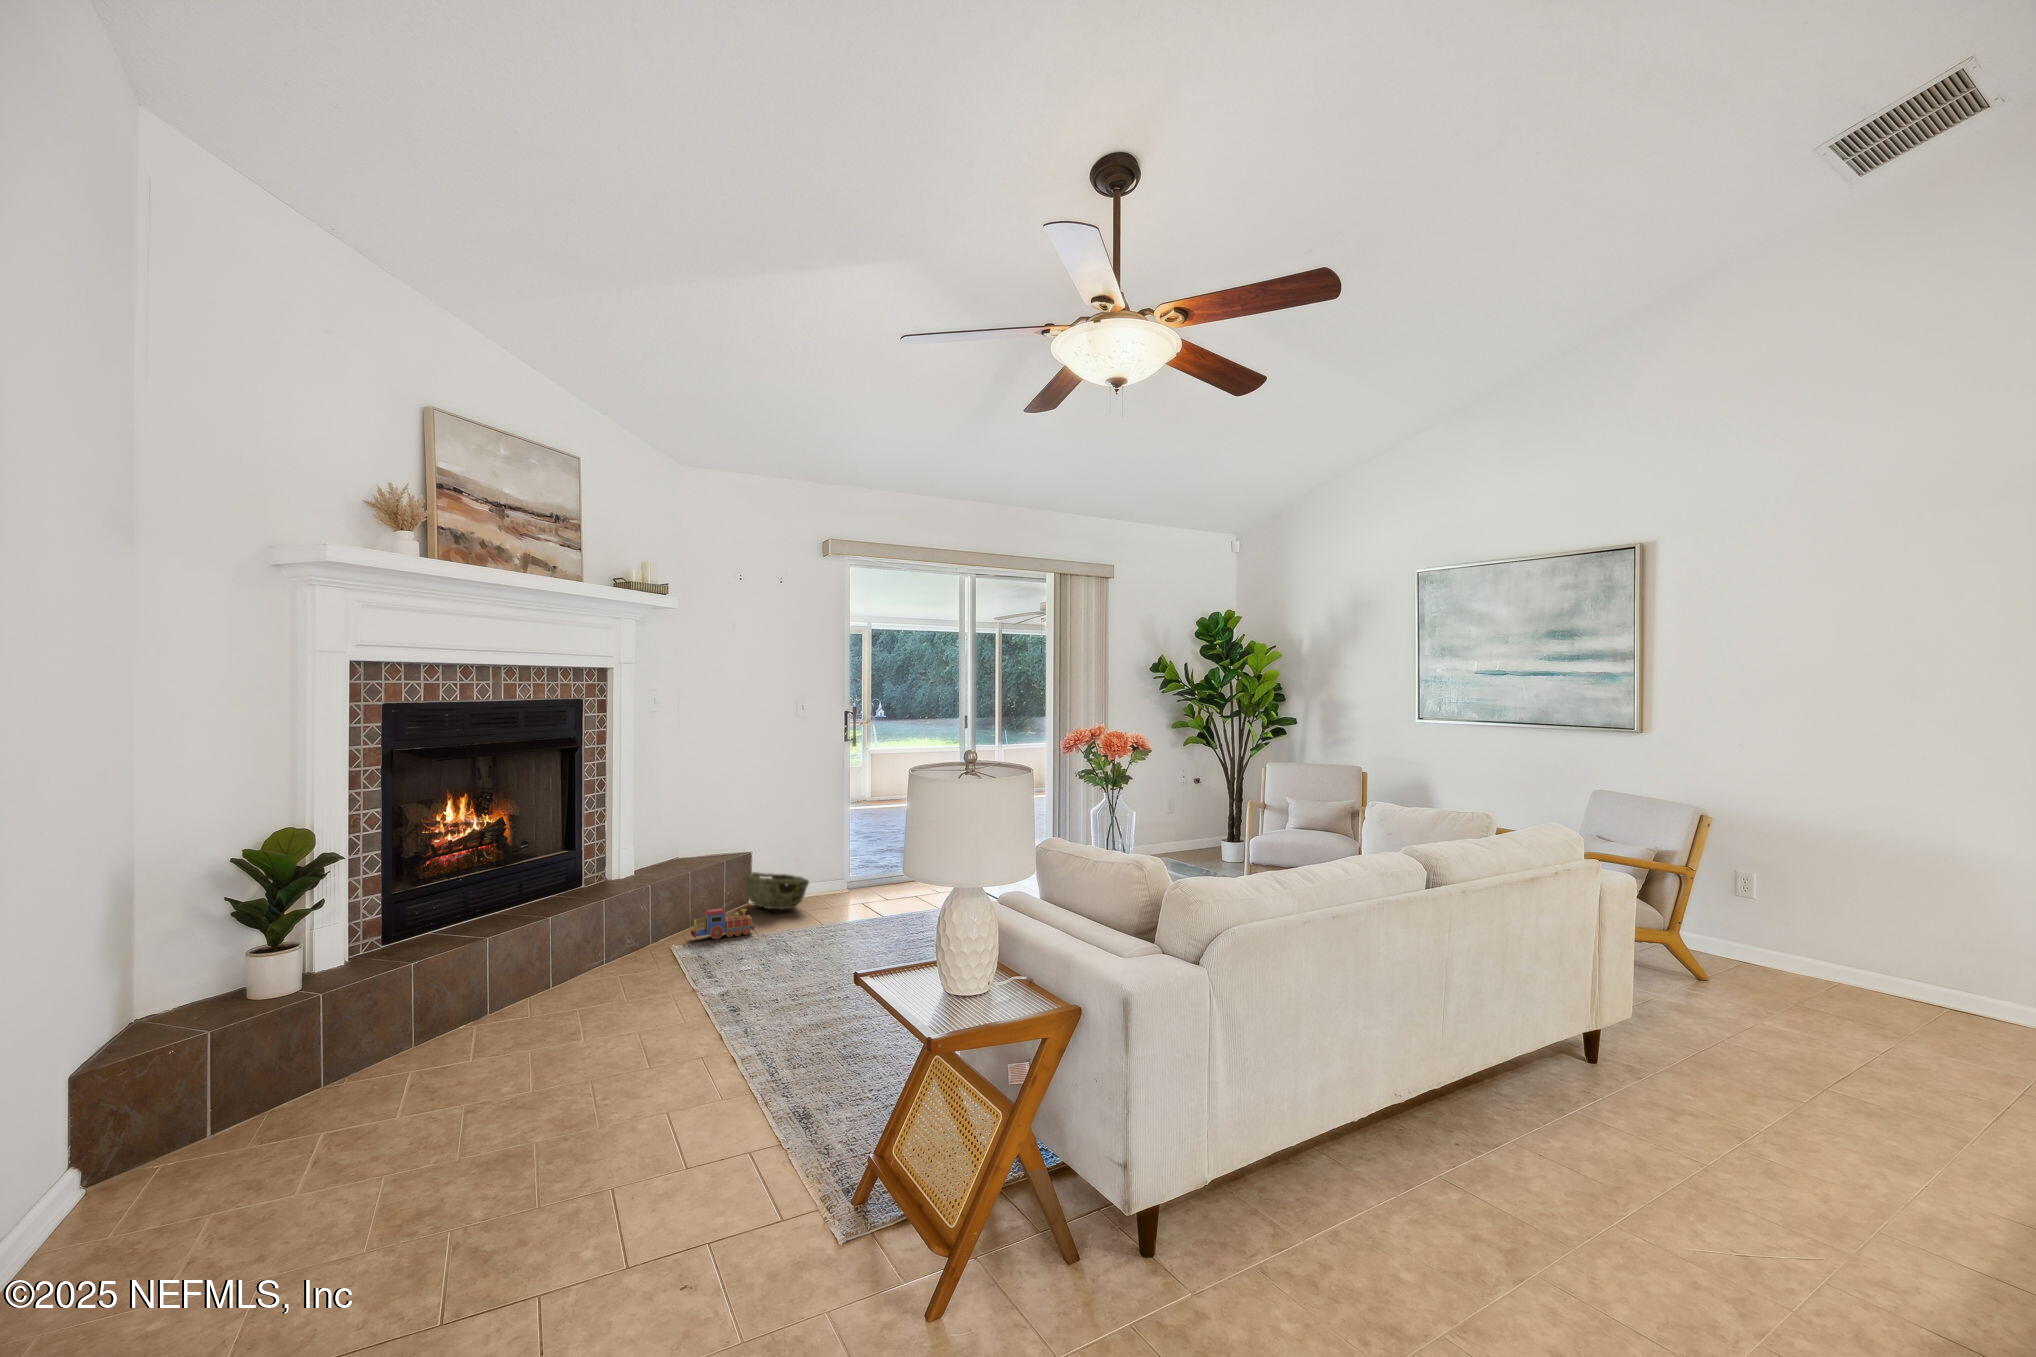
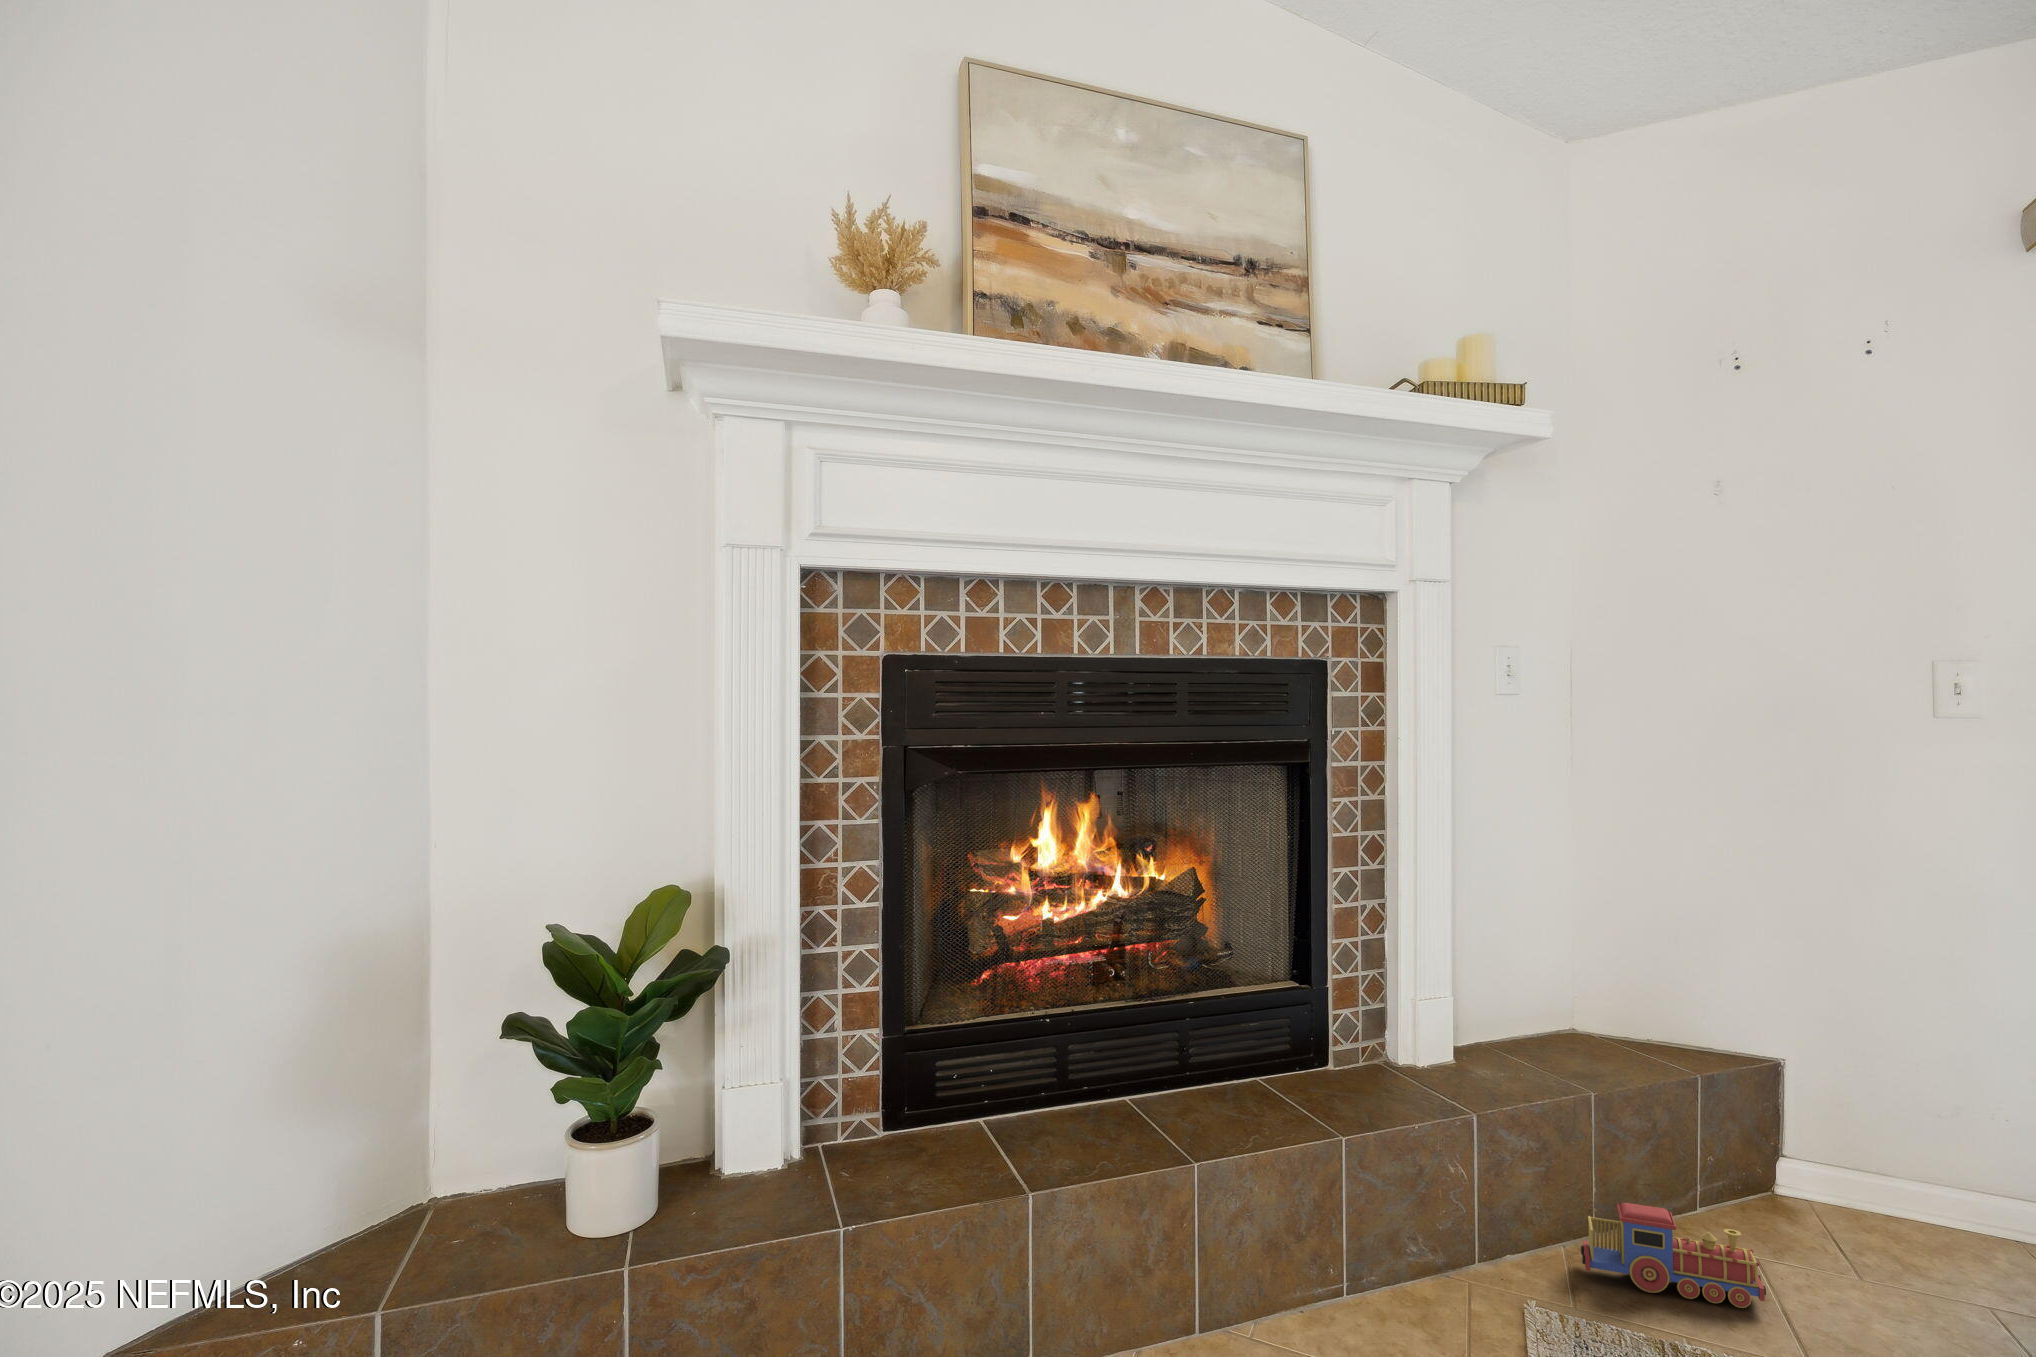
woven basket: present [746,872,809,910] -> none [1751,1099,1962,1252]

